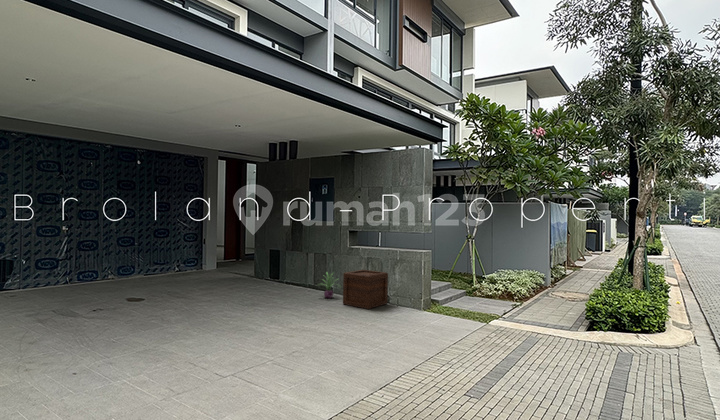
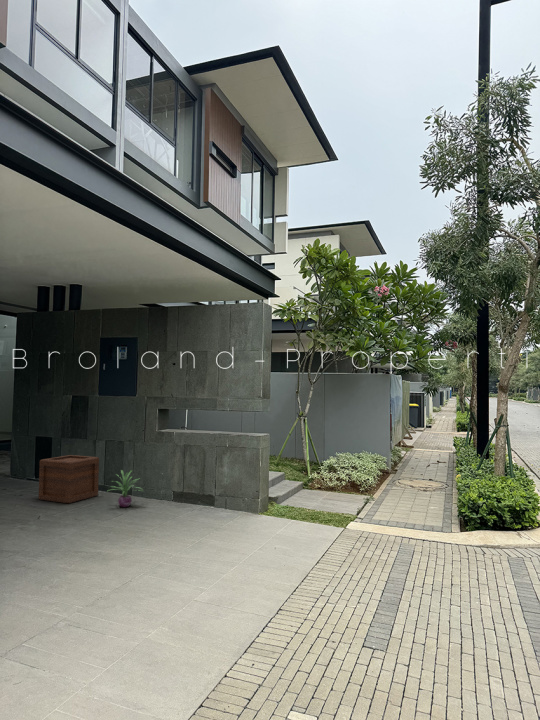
wooden crate: present [343,270,388,309] -> present [39,455,99,503]

